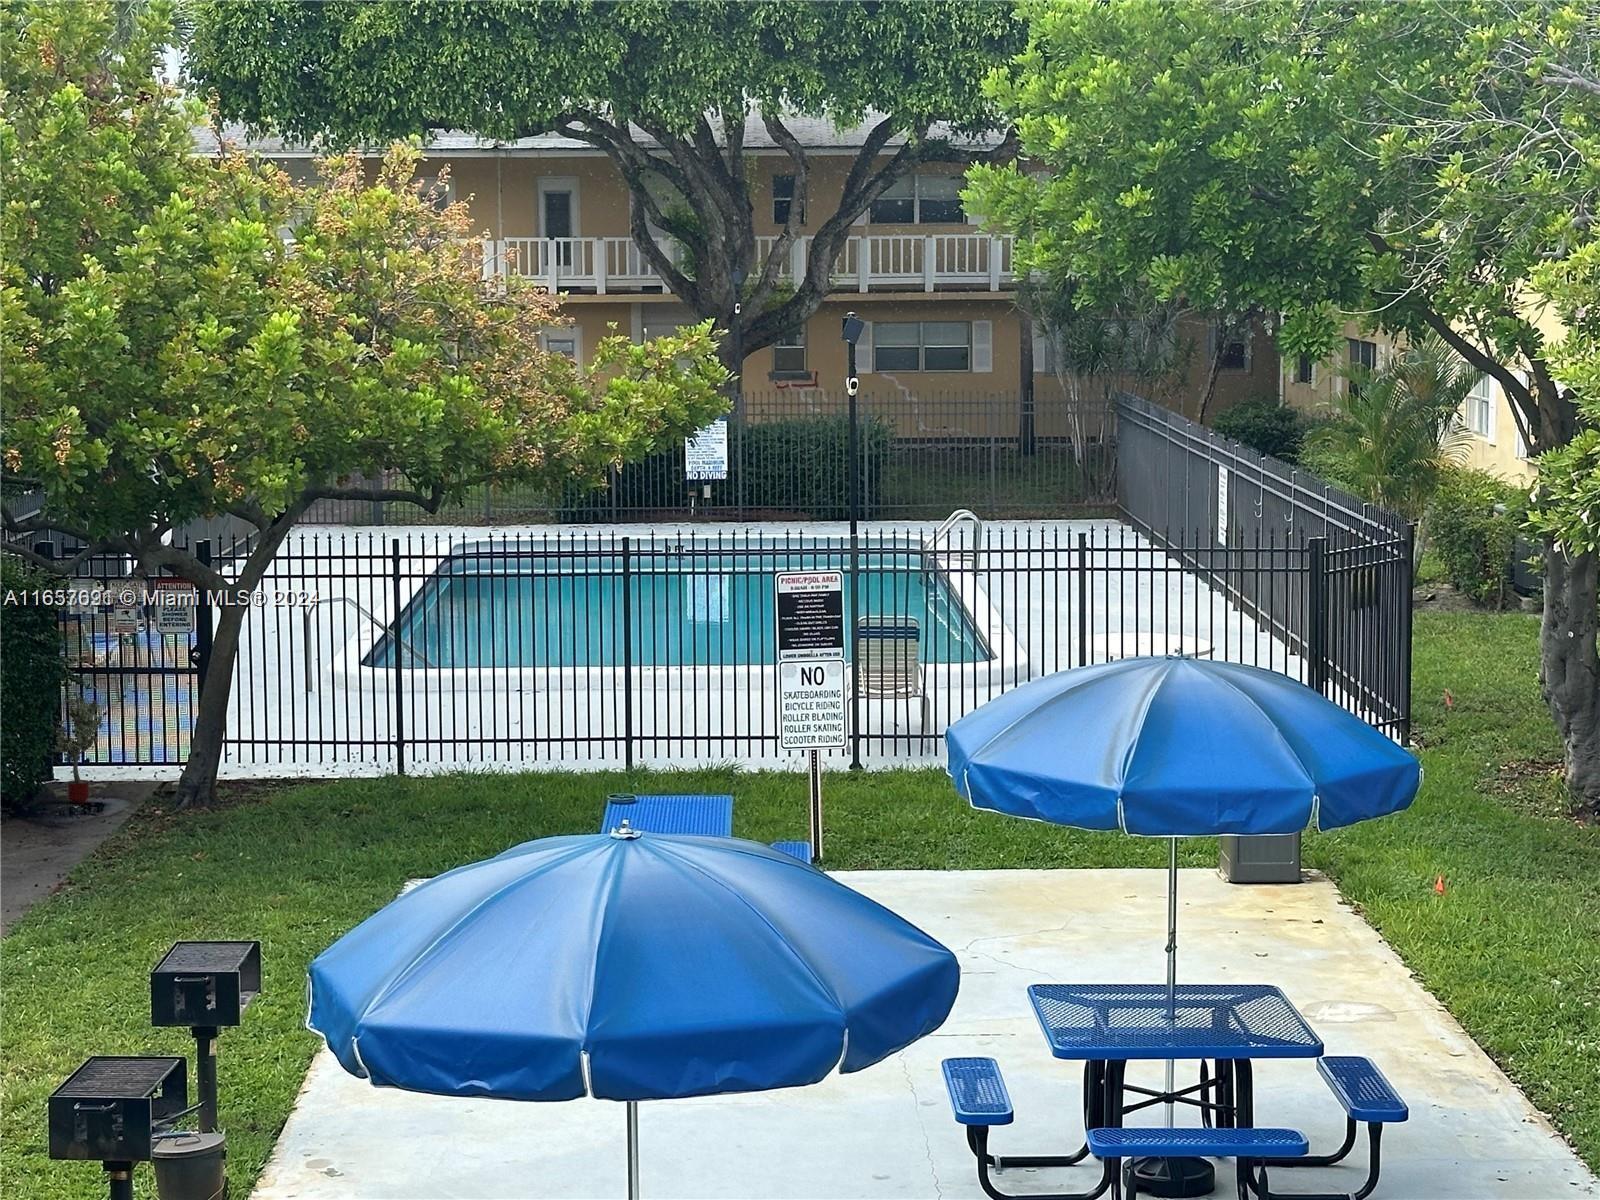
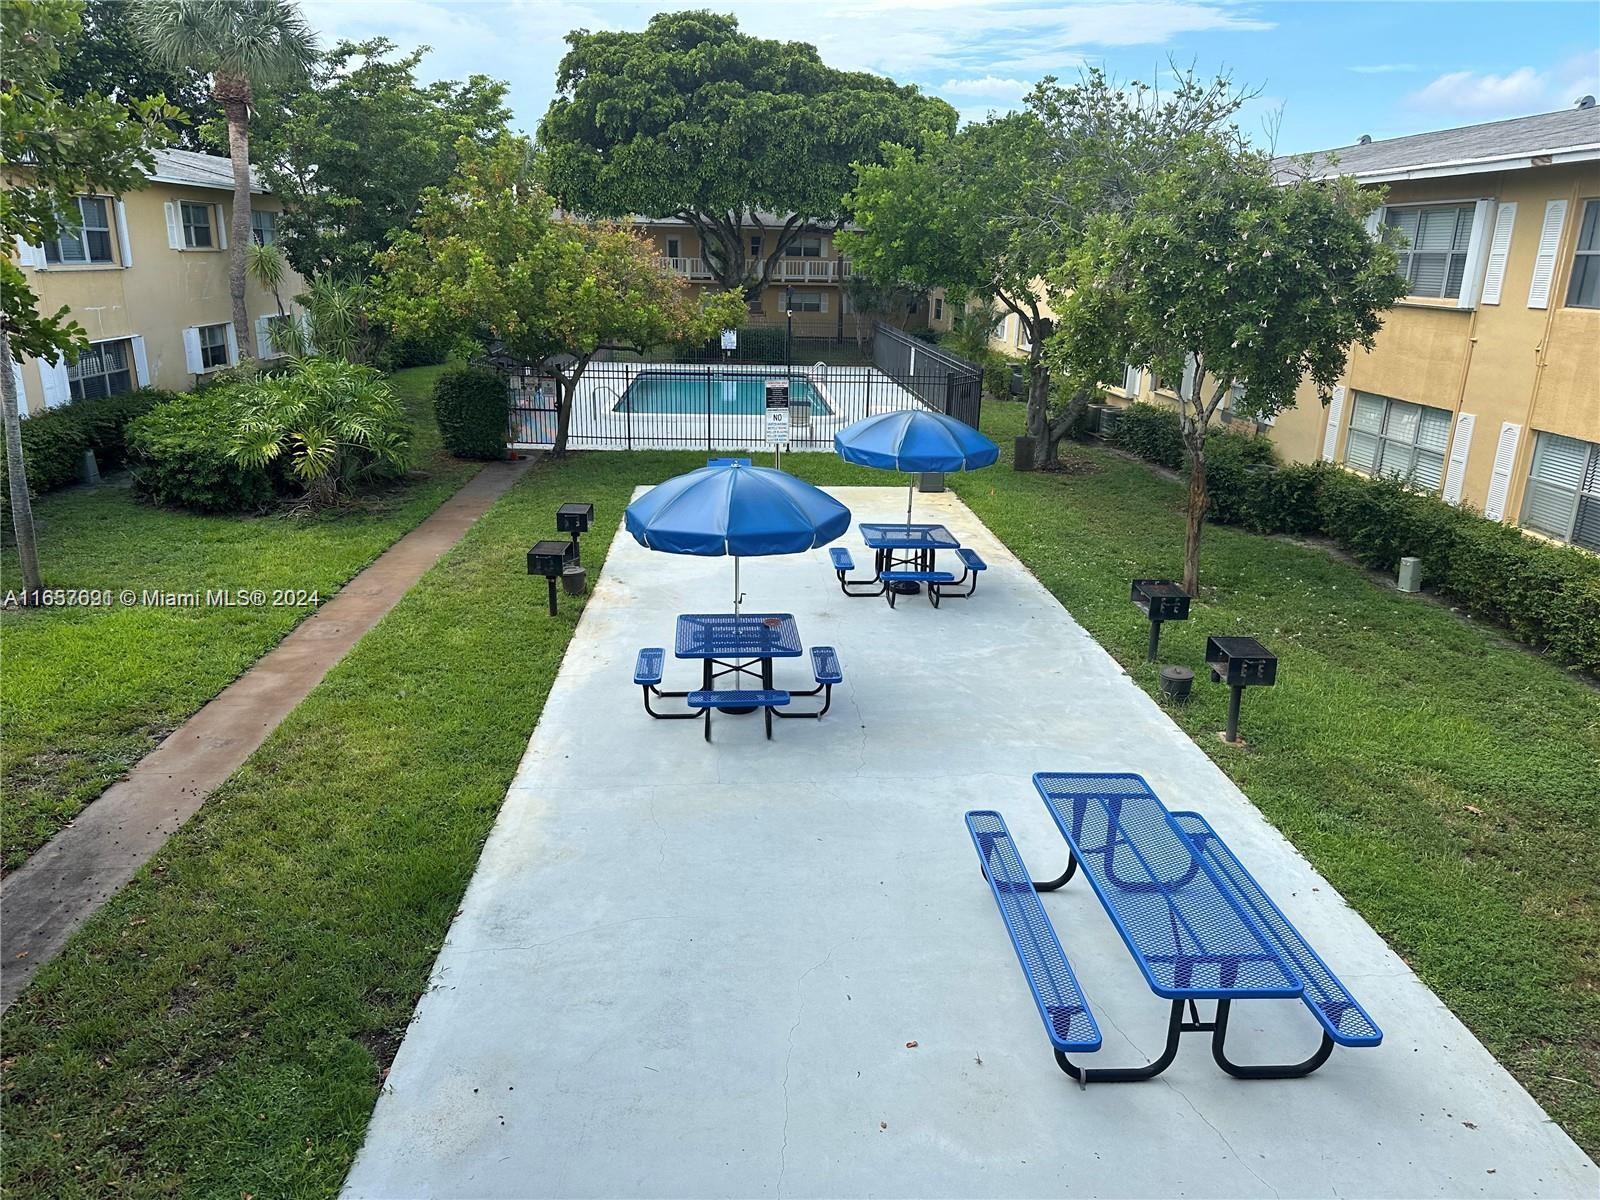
trash can: none [1488,700,1555,810] -> present [1014,433,1038,472]

